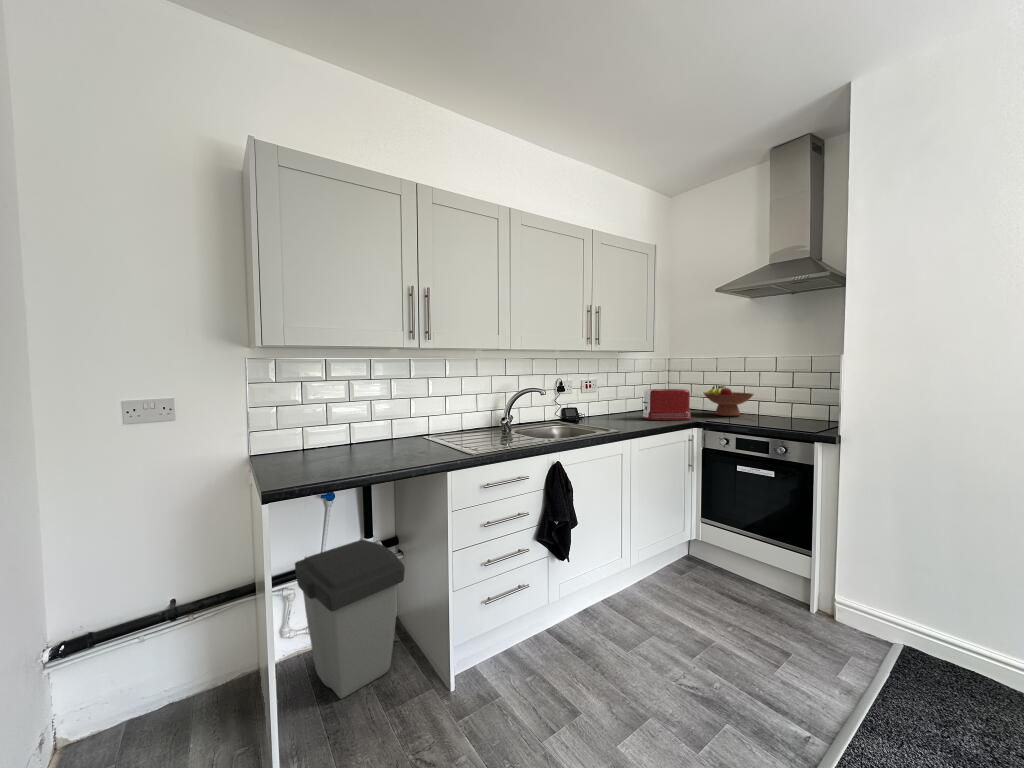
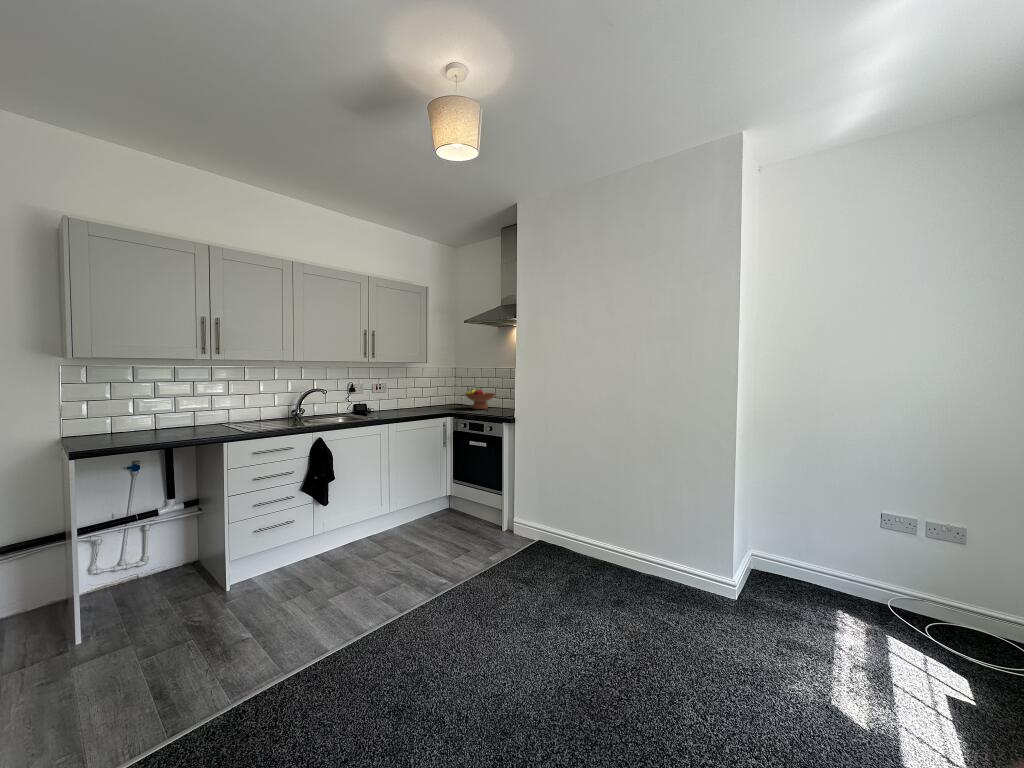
toaster: present [643,389,691,420] -> none [416,390,449,412]
trash can: present [295,540,405,699] -> none [102,500,195,604]

